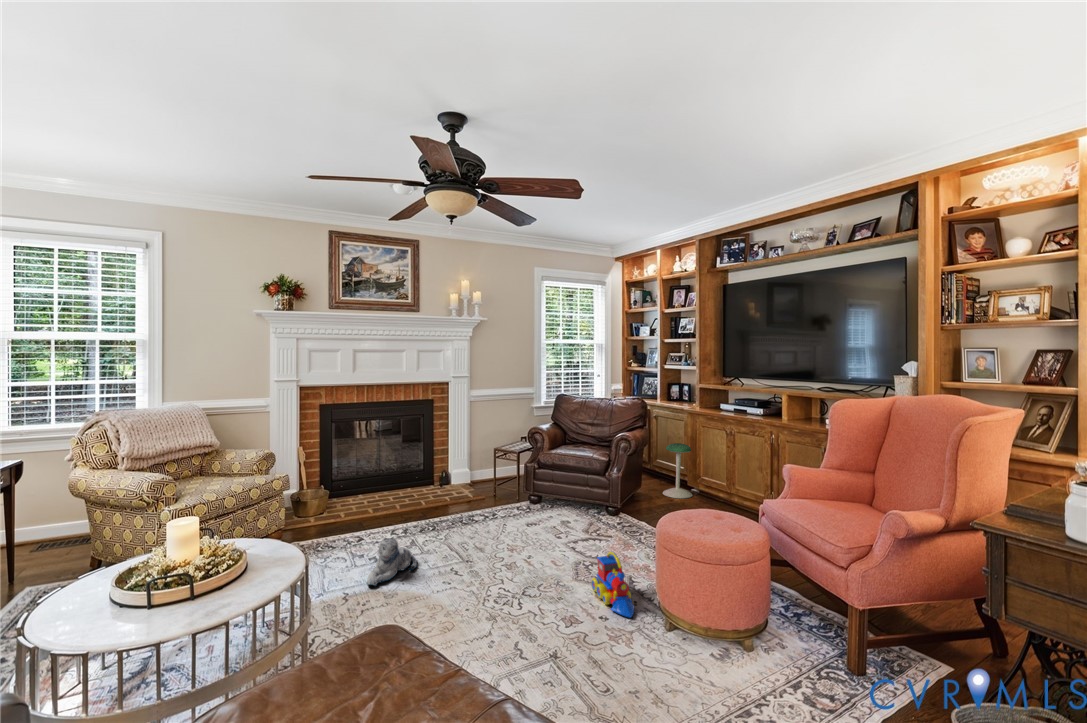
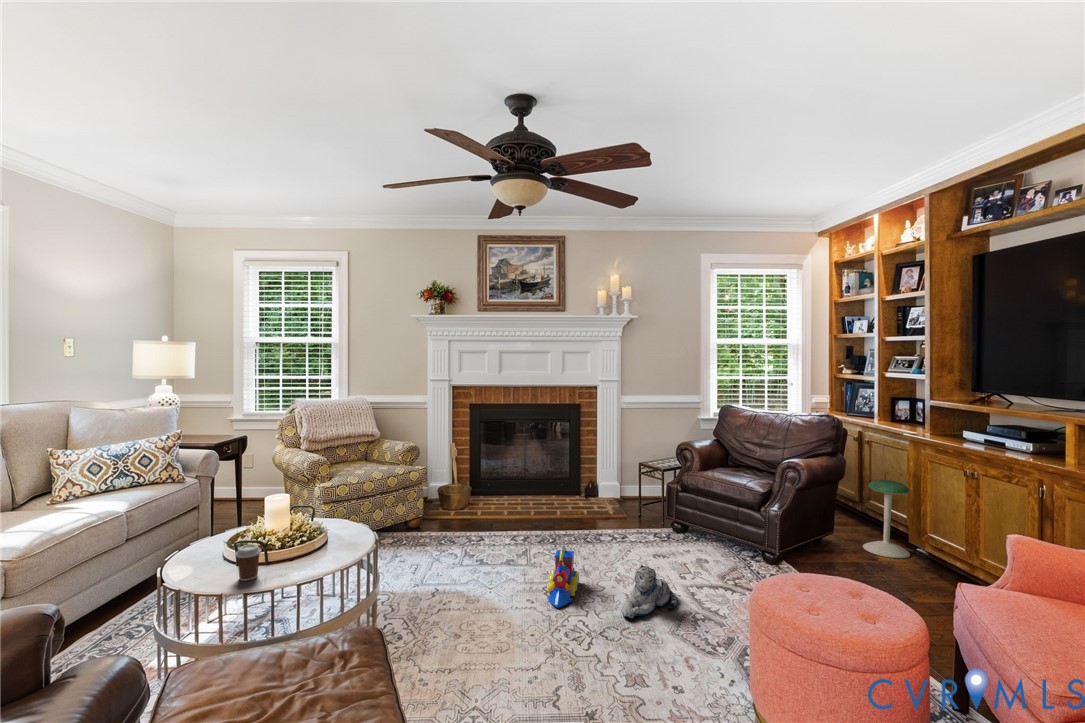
plush toy: present [367,538,417,586] -> present [622,565,677,619]
toy train: present [591,551,634,618] -> present [547,545,579,608]
coffee cup: none [172,573,204,617] -> present [235,544,261,581]

